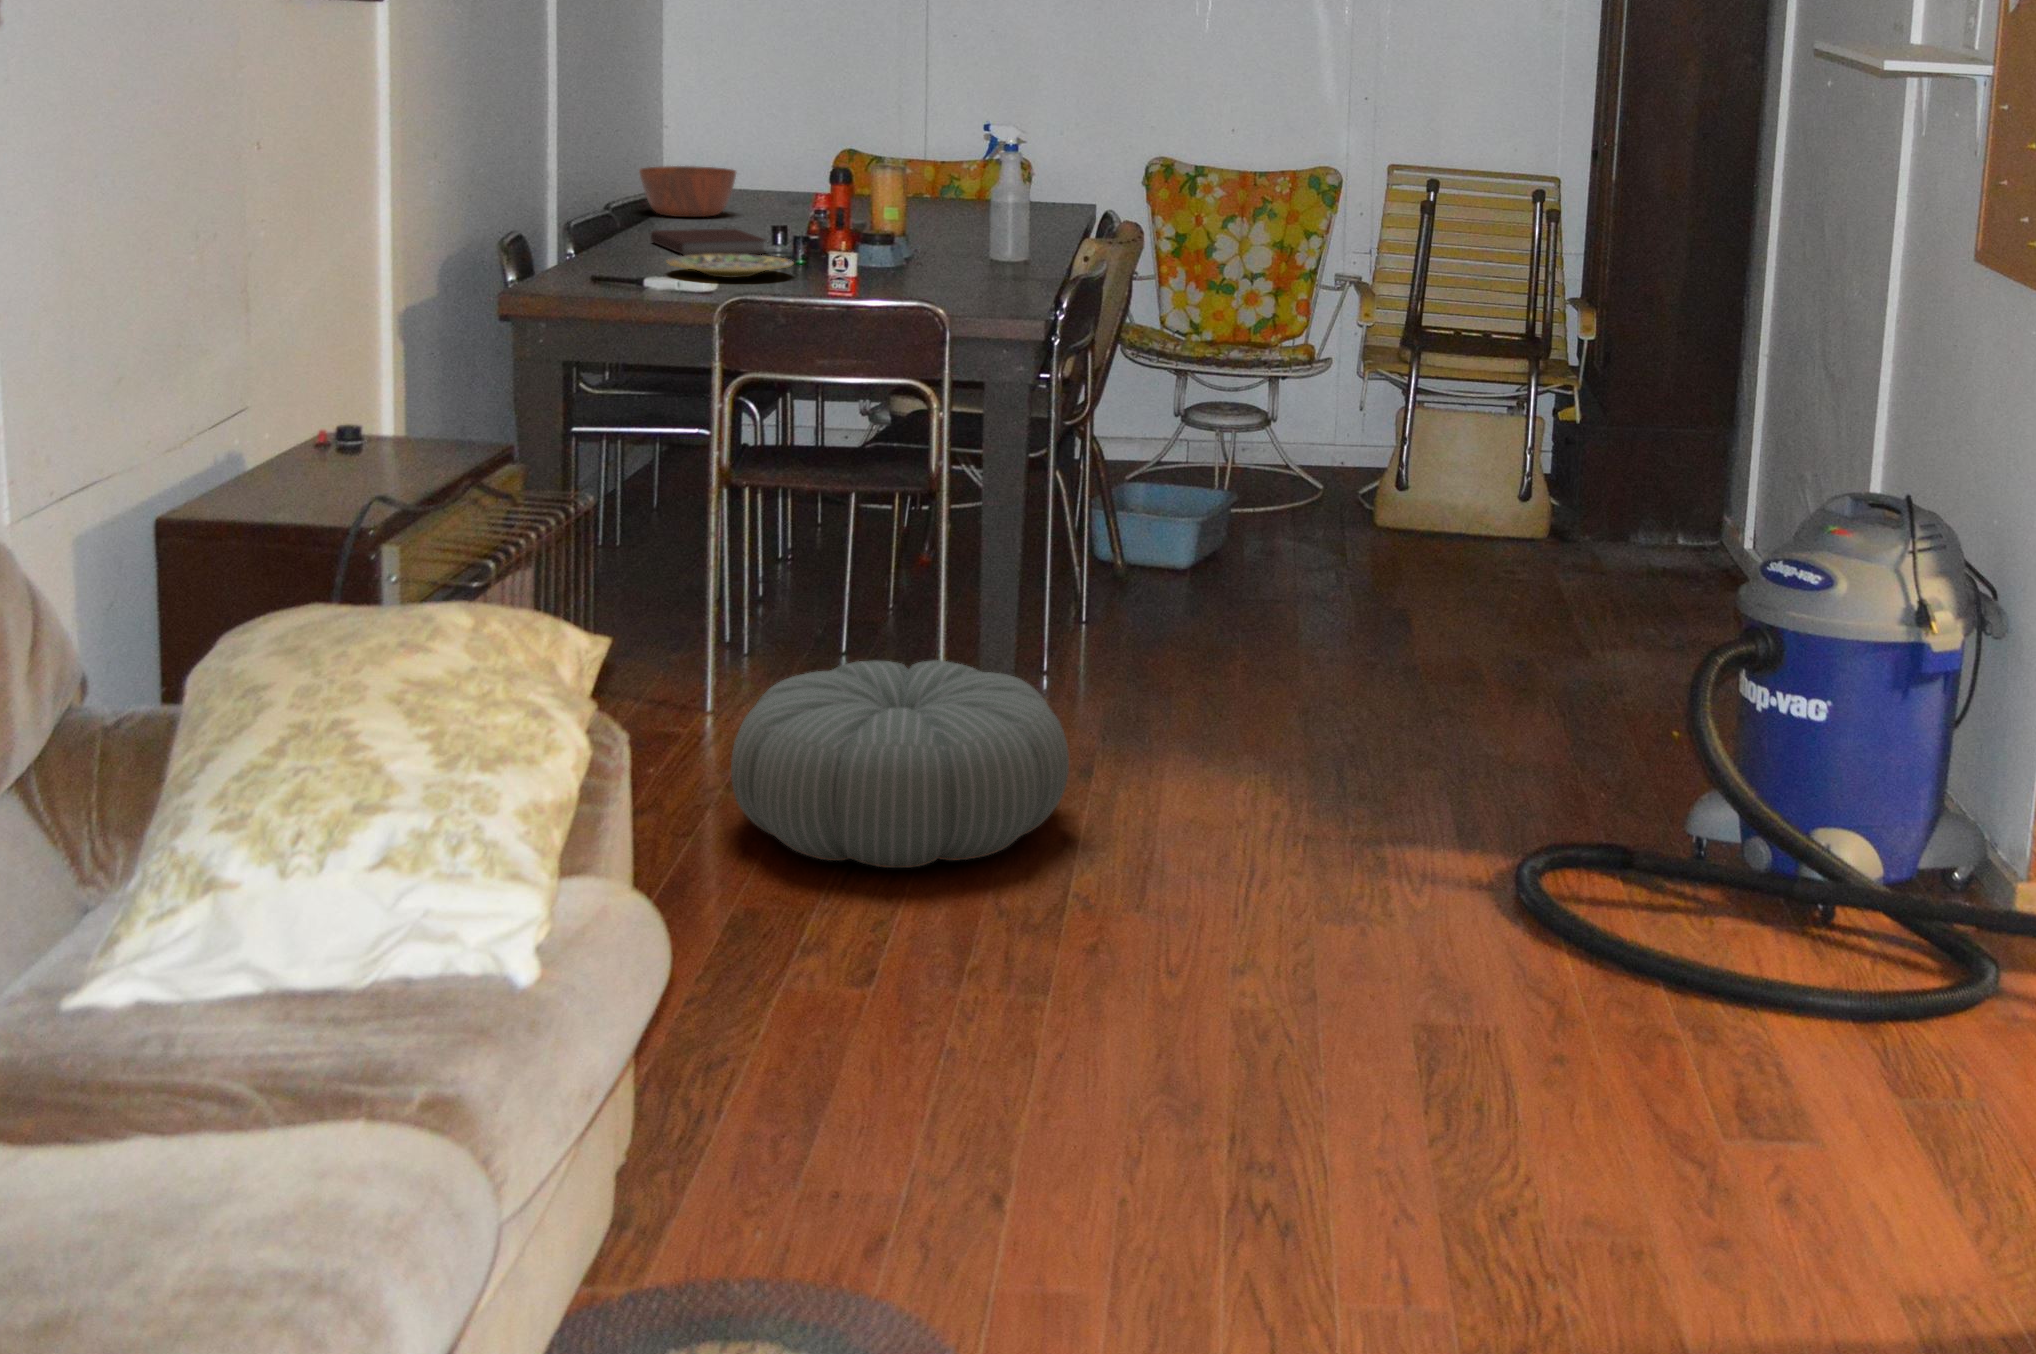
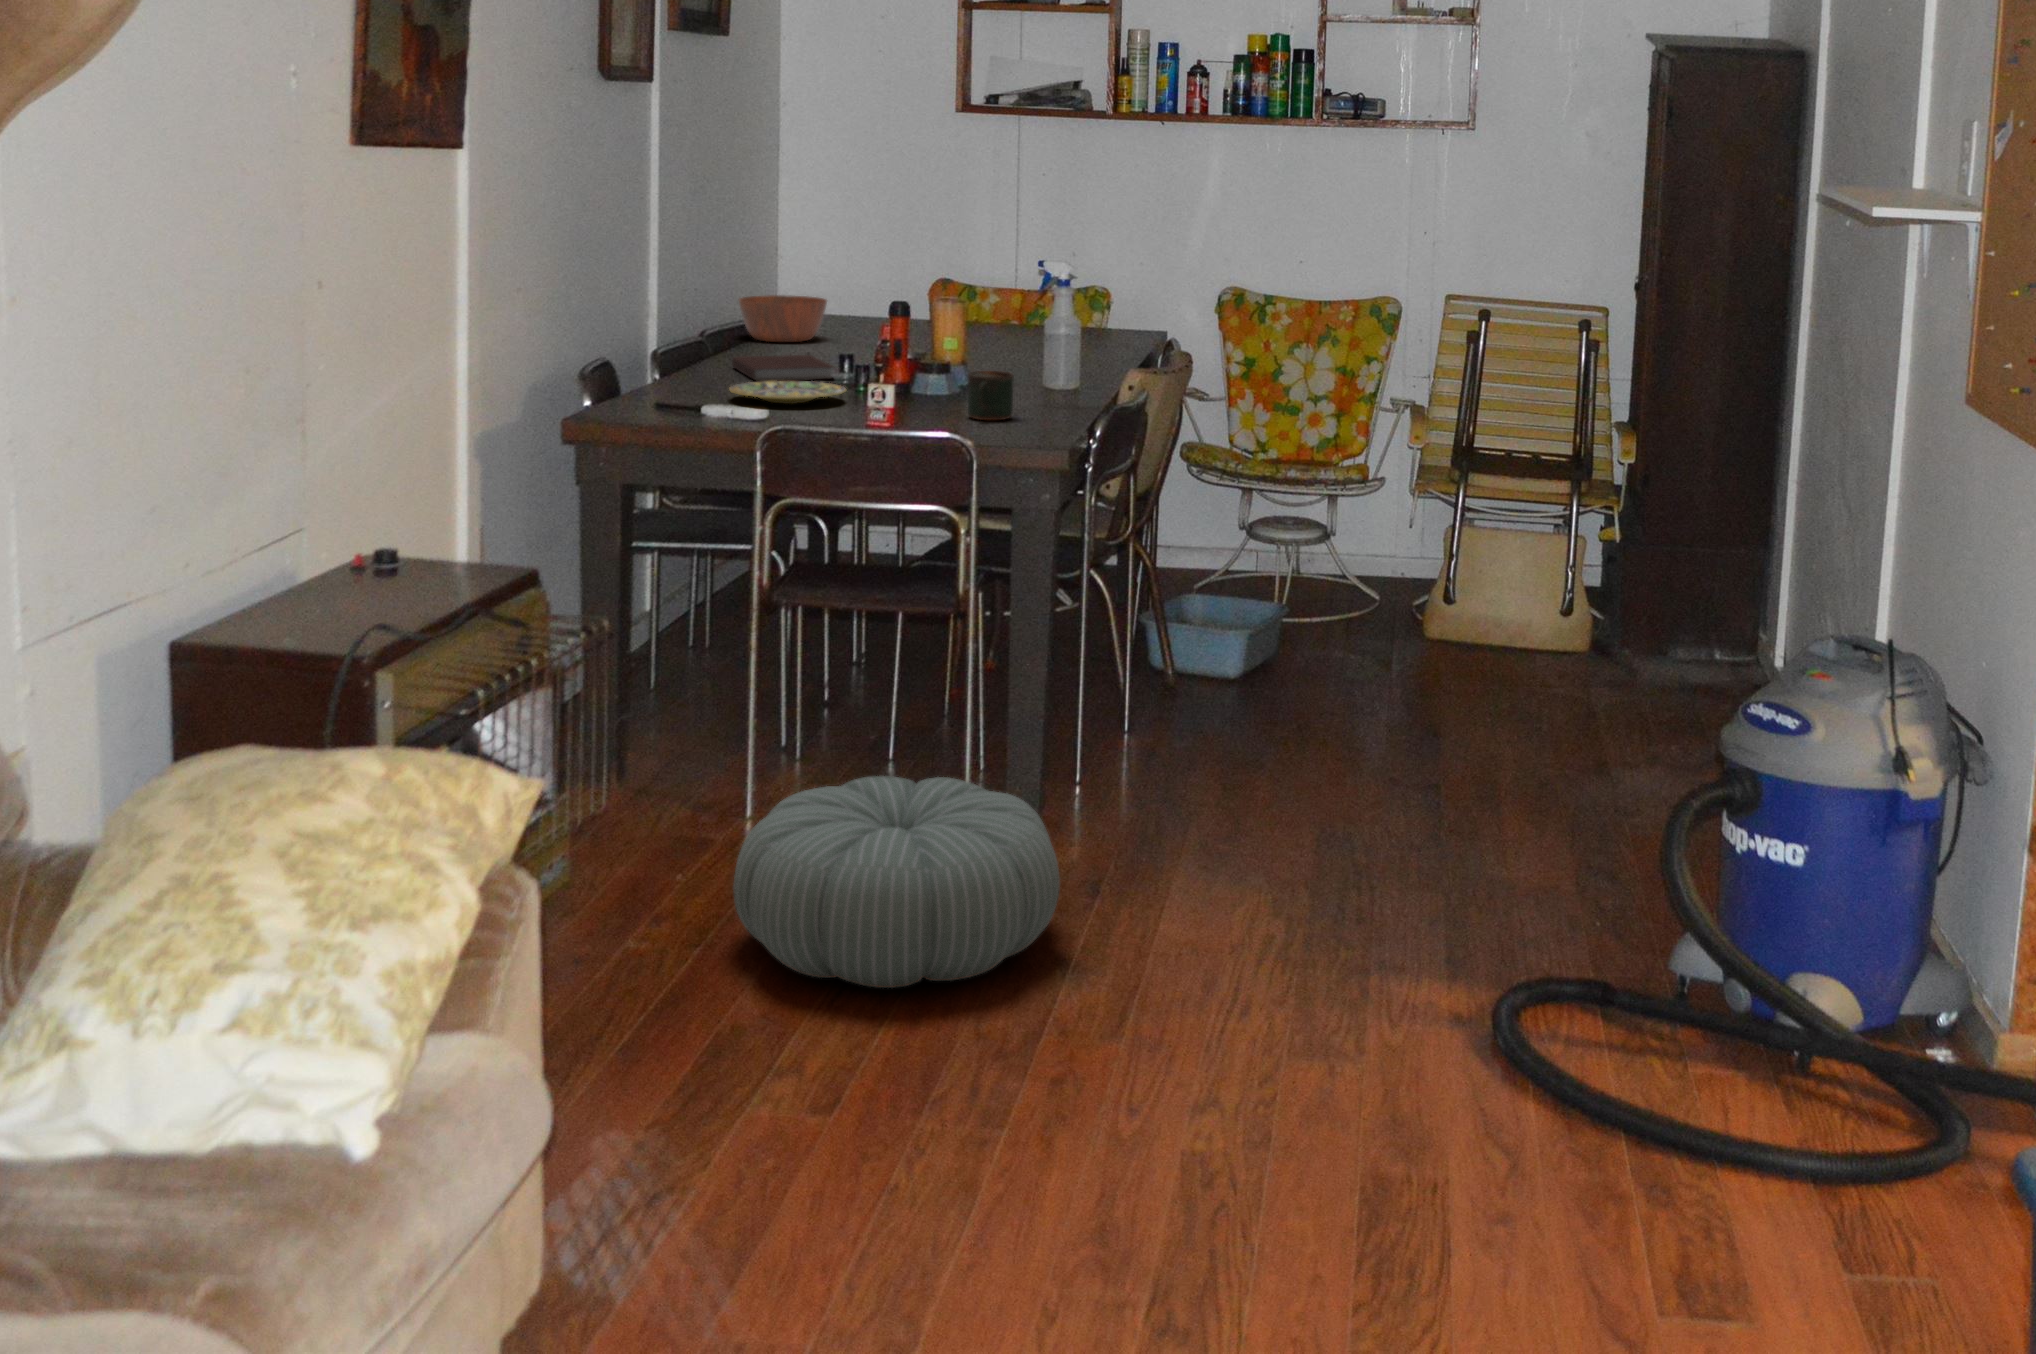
mug: none [930,241,980,293] -> present [968,371,1014,420]

